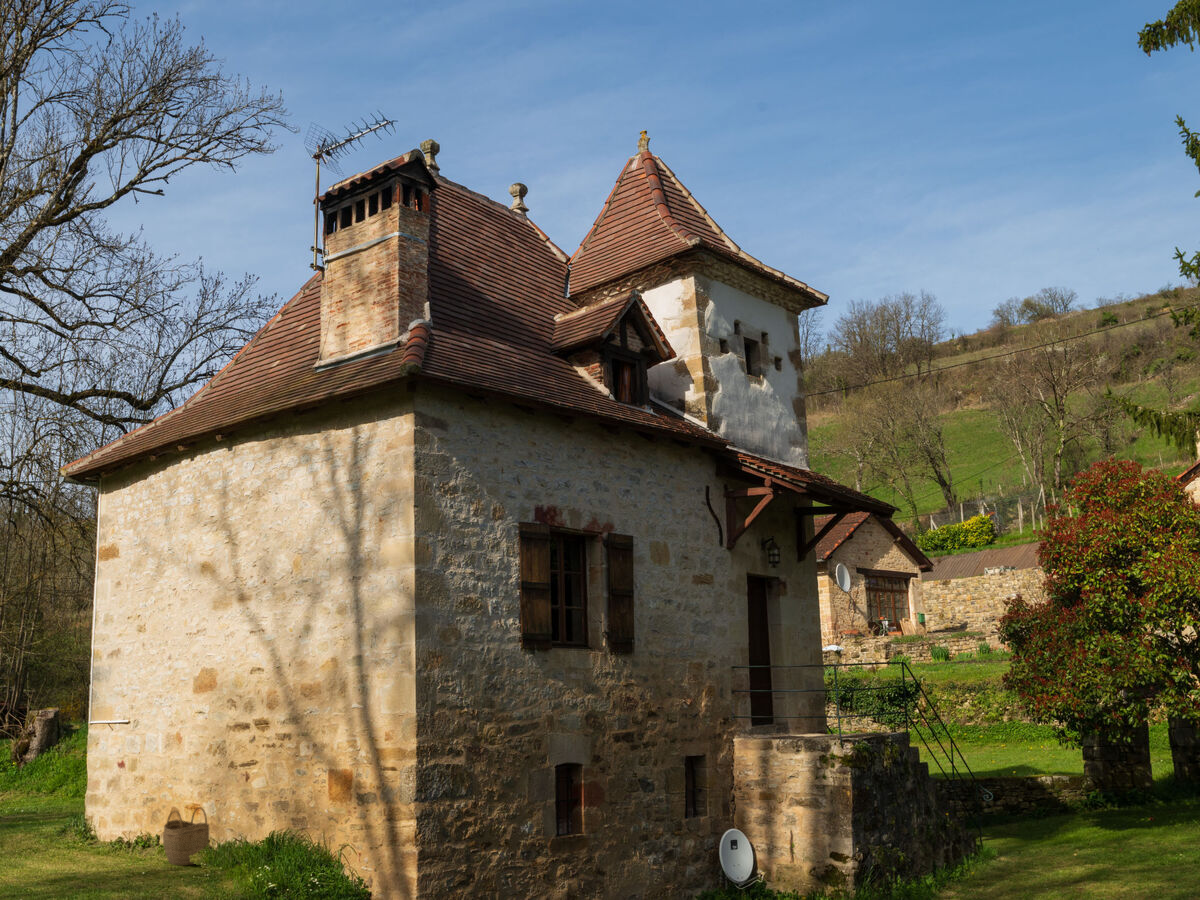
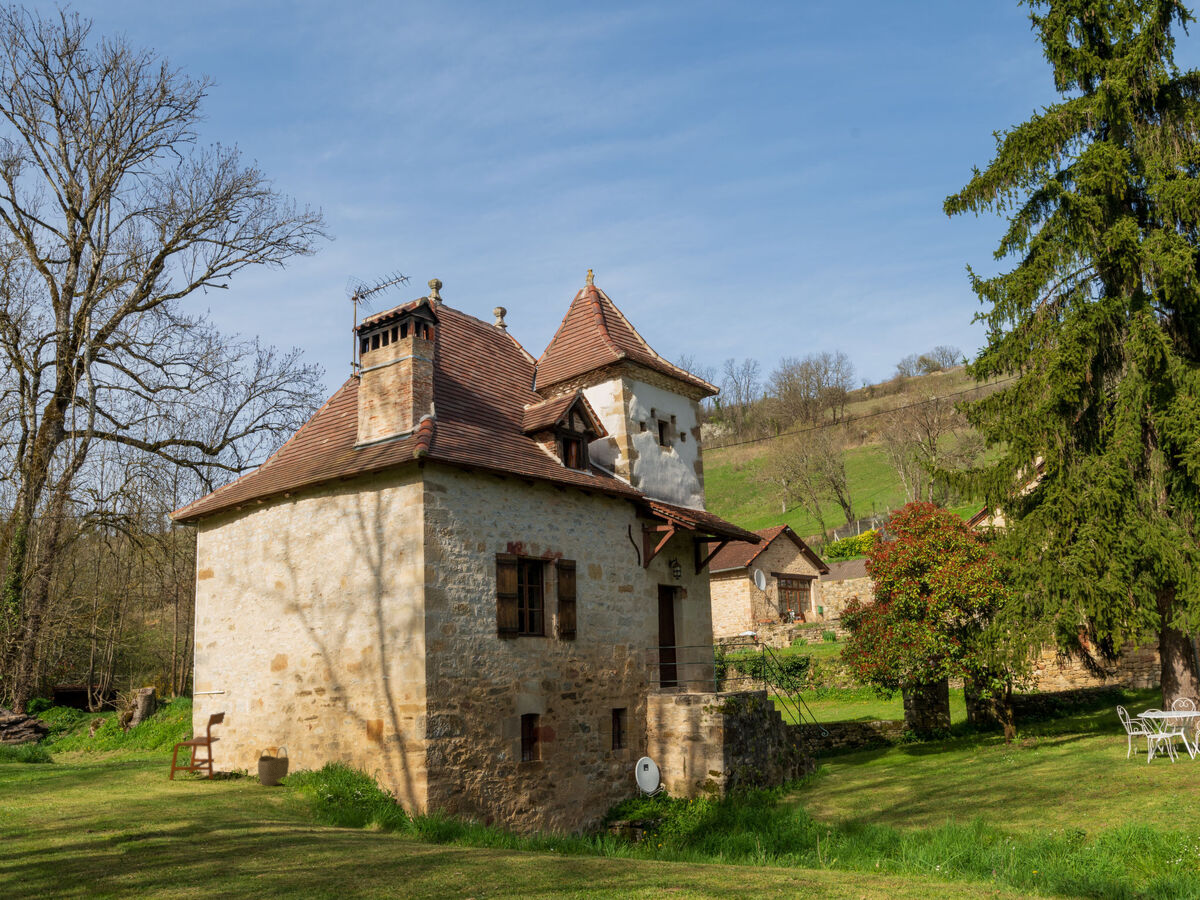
bench: none [33,750,125,856] -> present [170,712,225,780]

